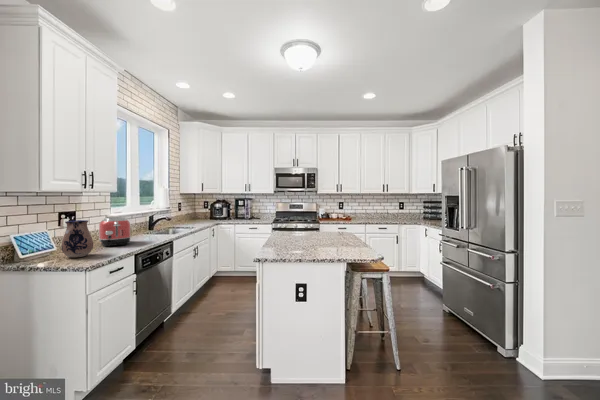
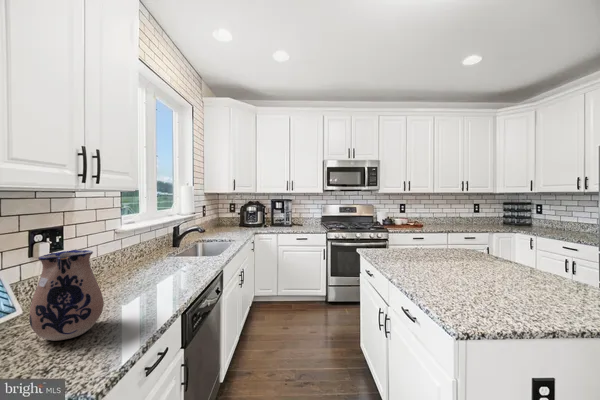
toaster: present [99,217,131,247] -> none [106,234,164,292]

